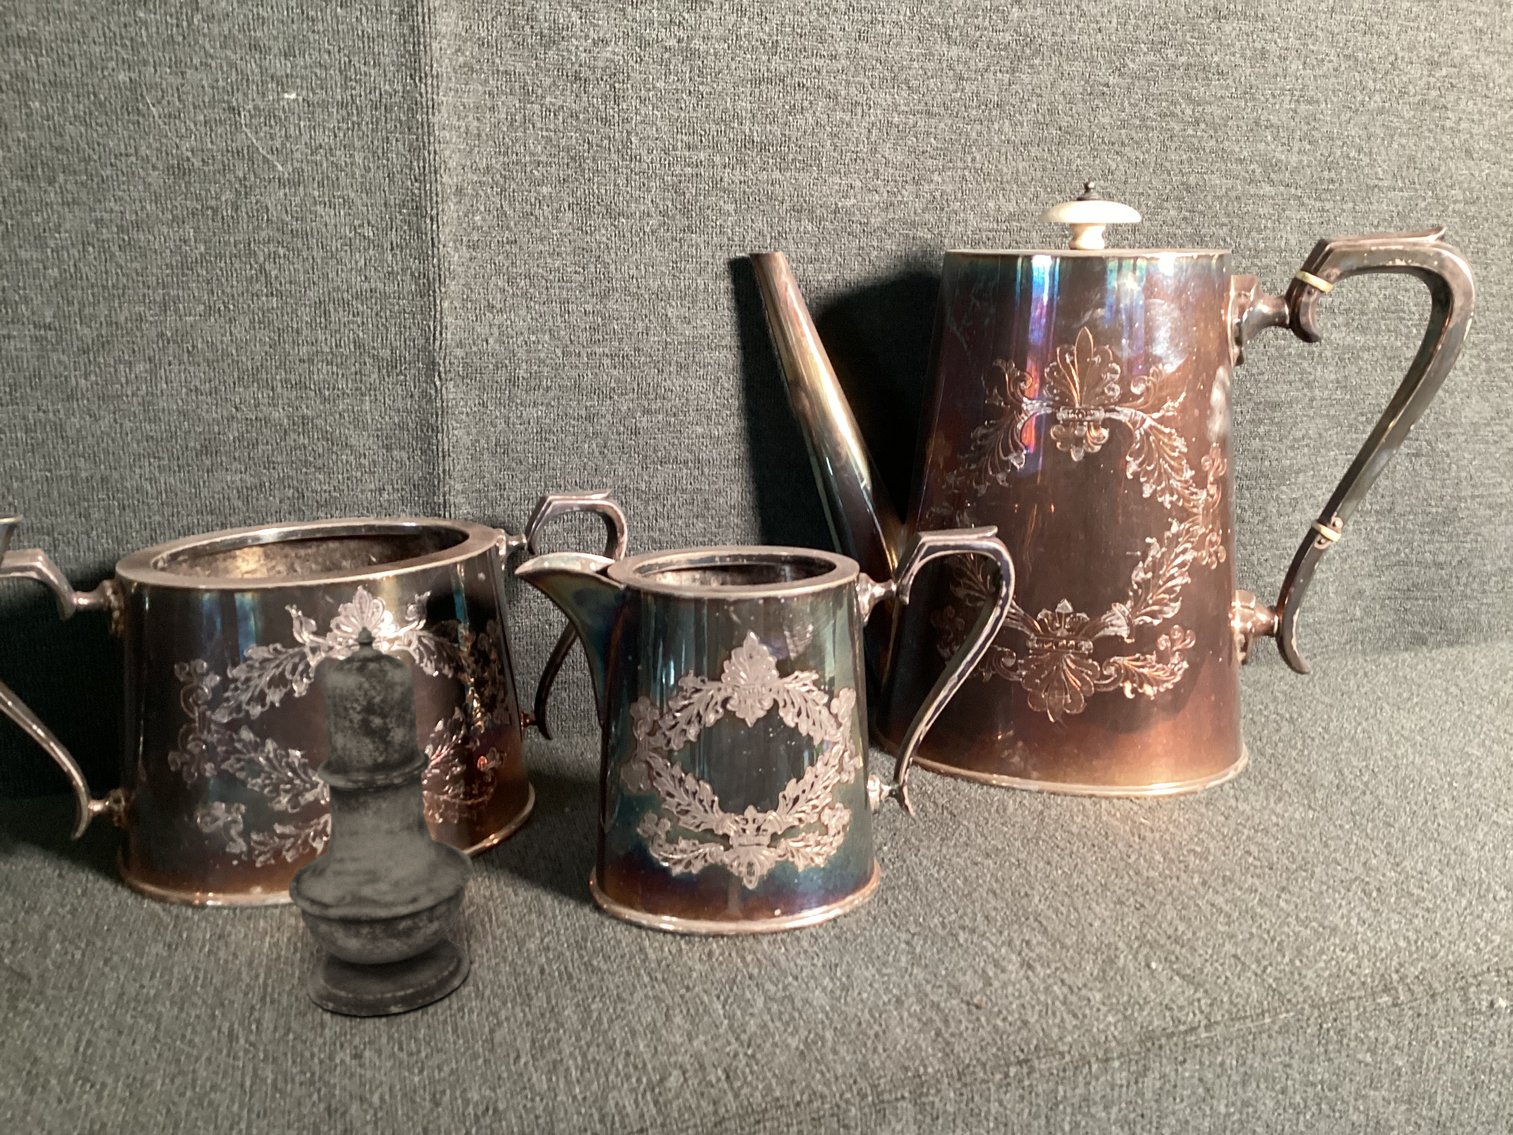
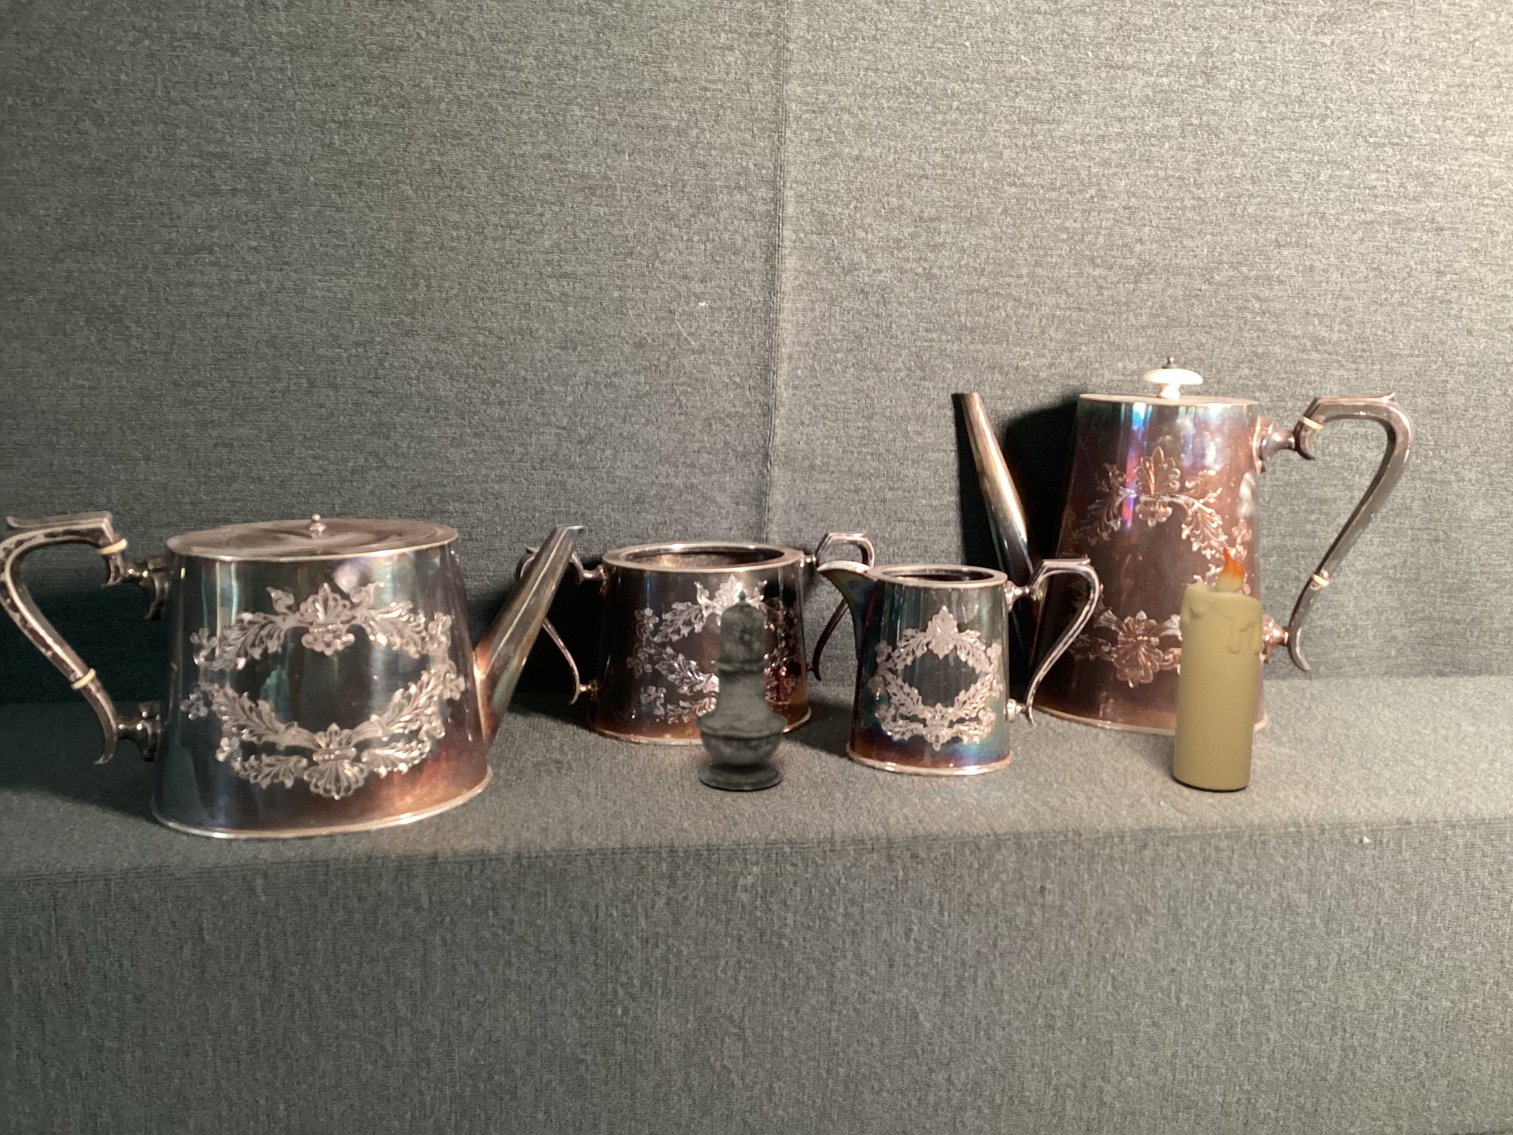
candle: none [1145,495,1297,914] -> present [1173,546,1263,790]

